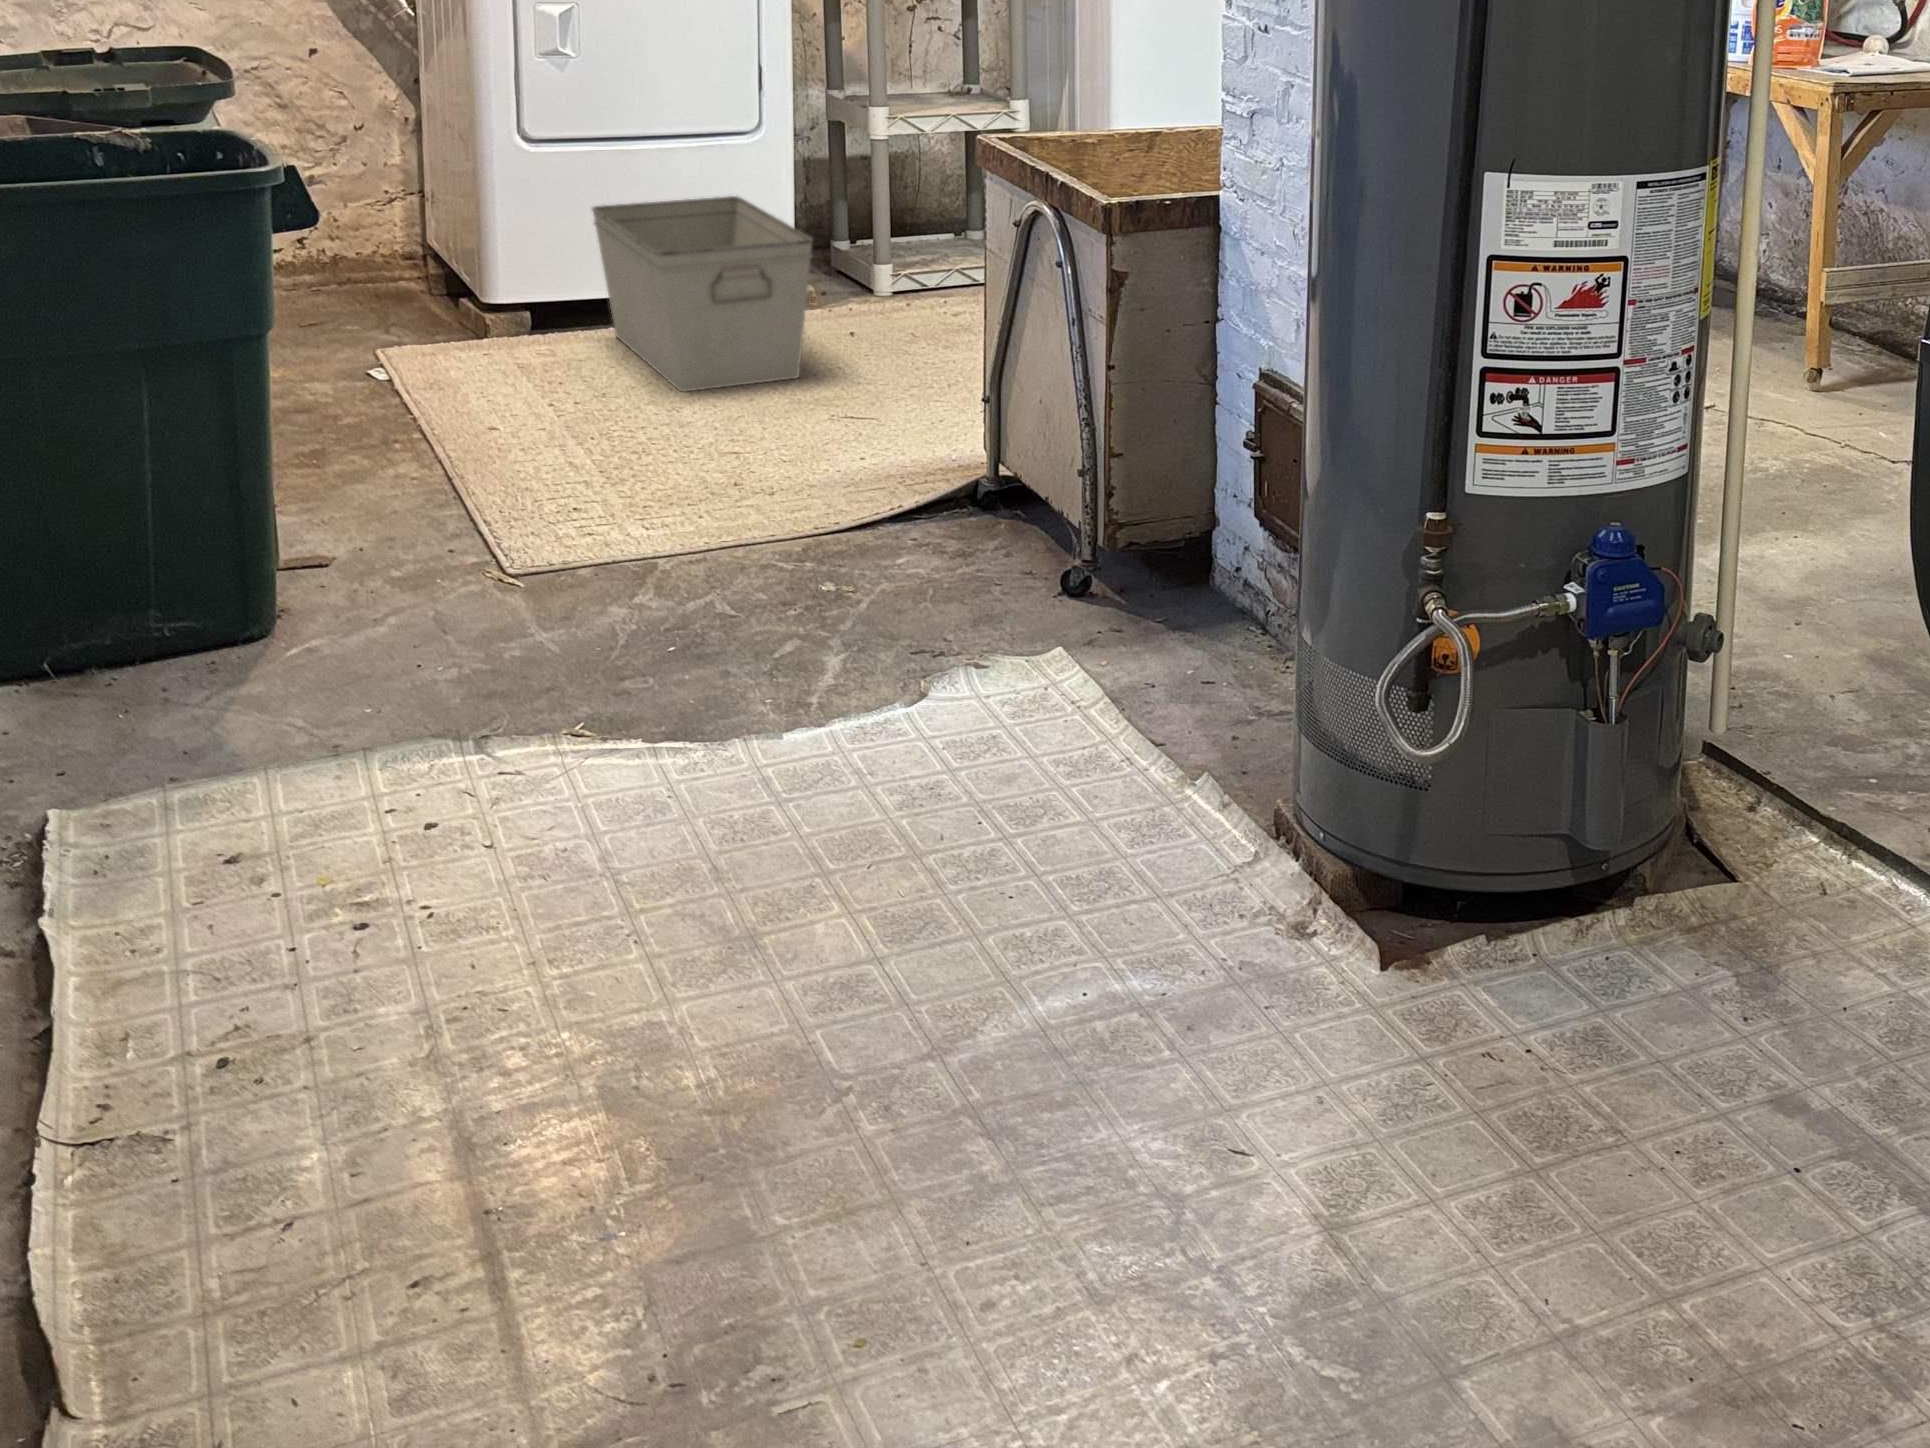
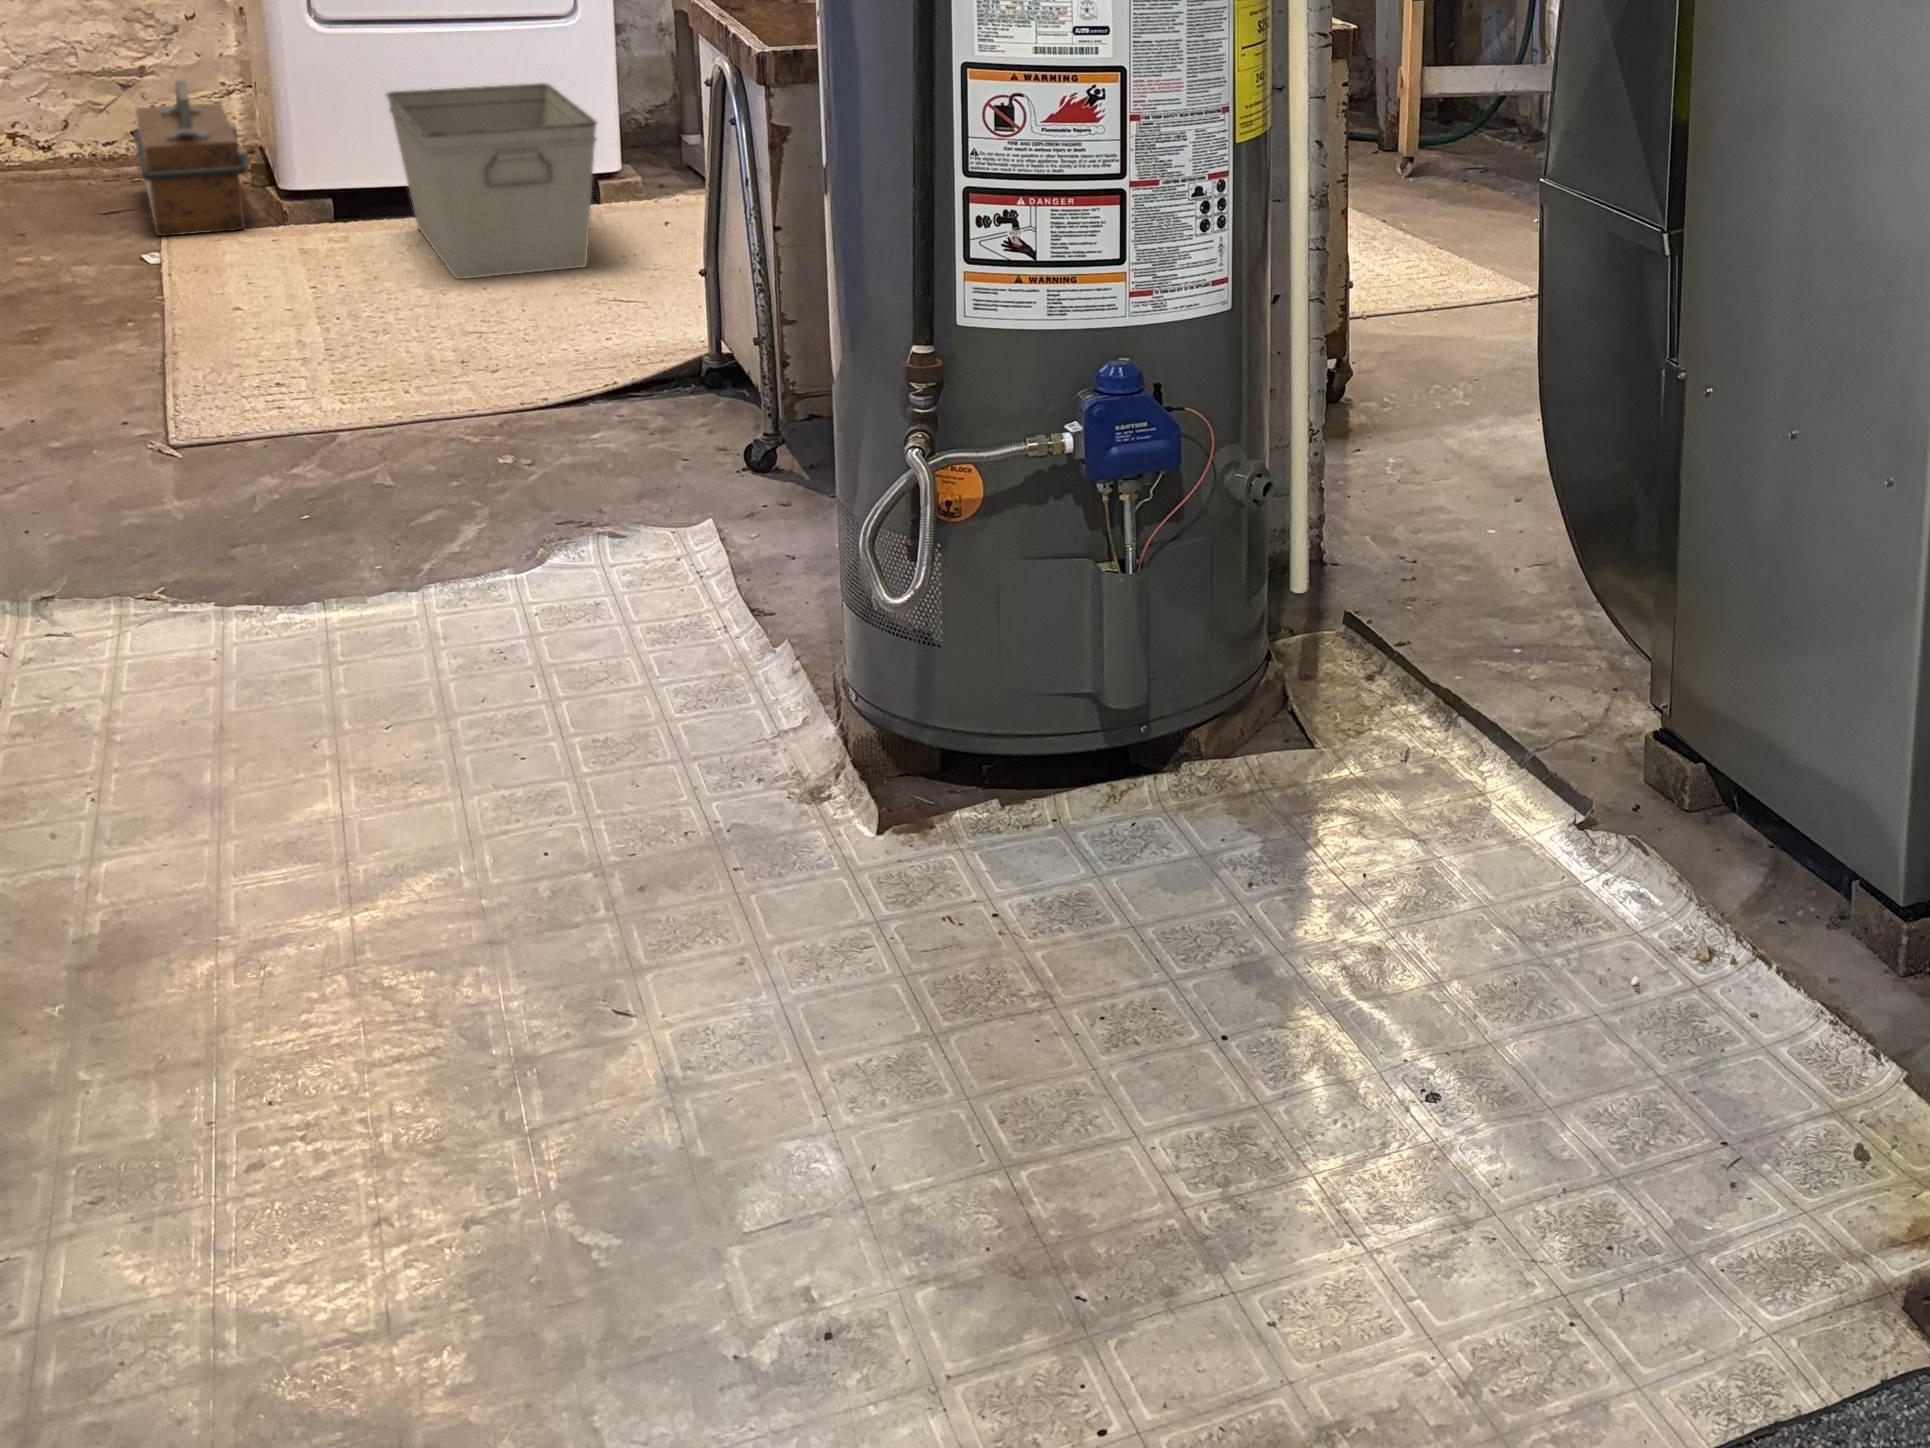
toolbox: none [323,191,454,347] -> present [133,80,249,236]

